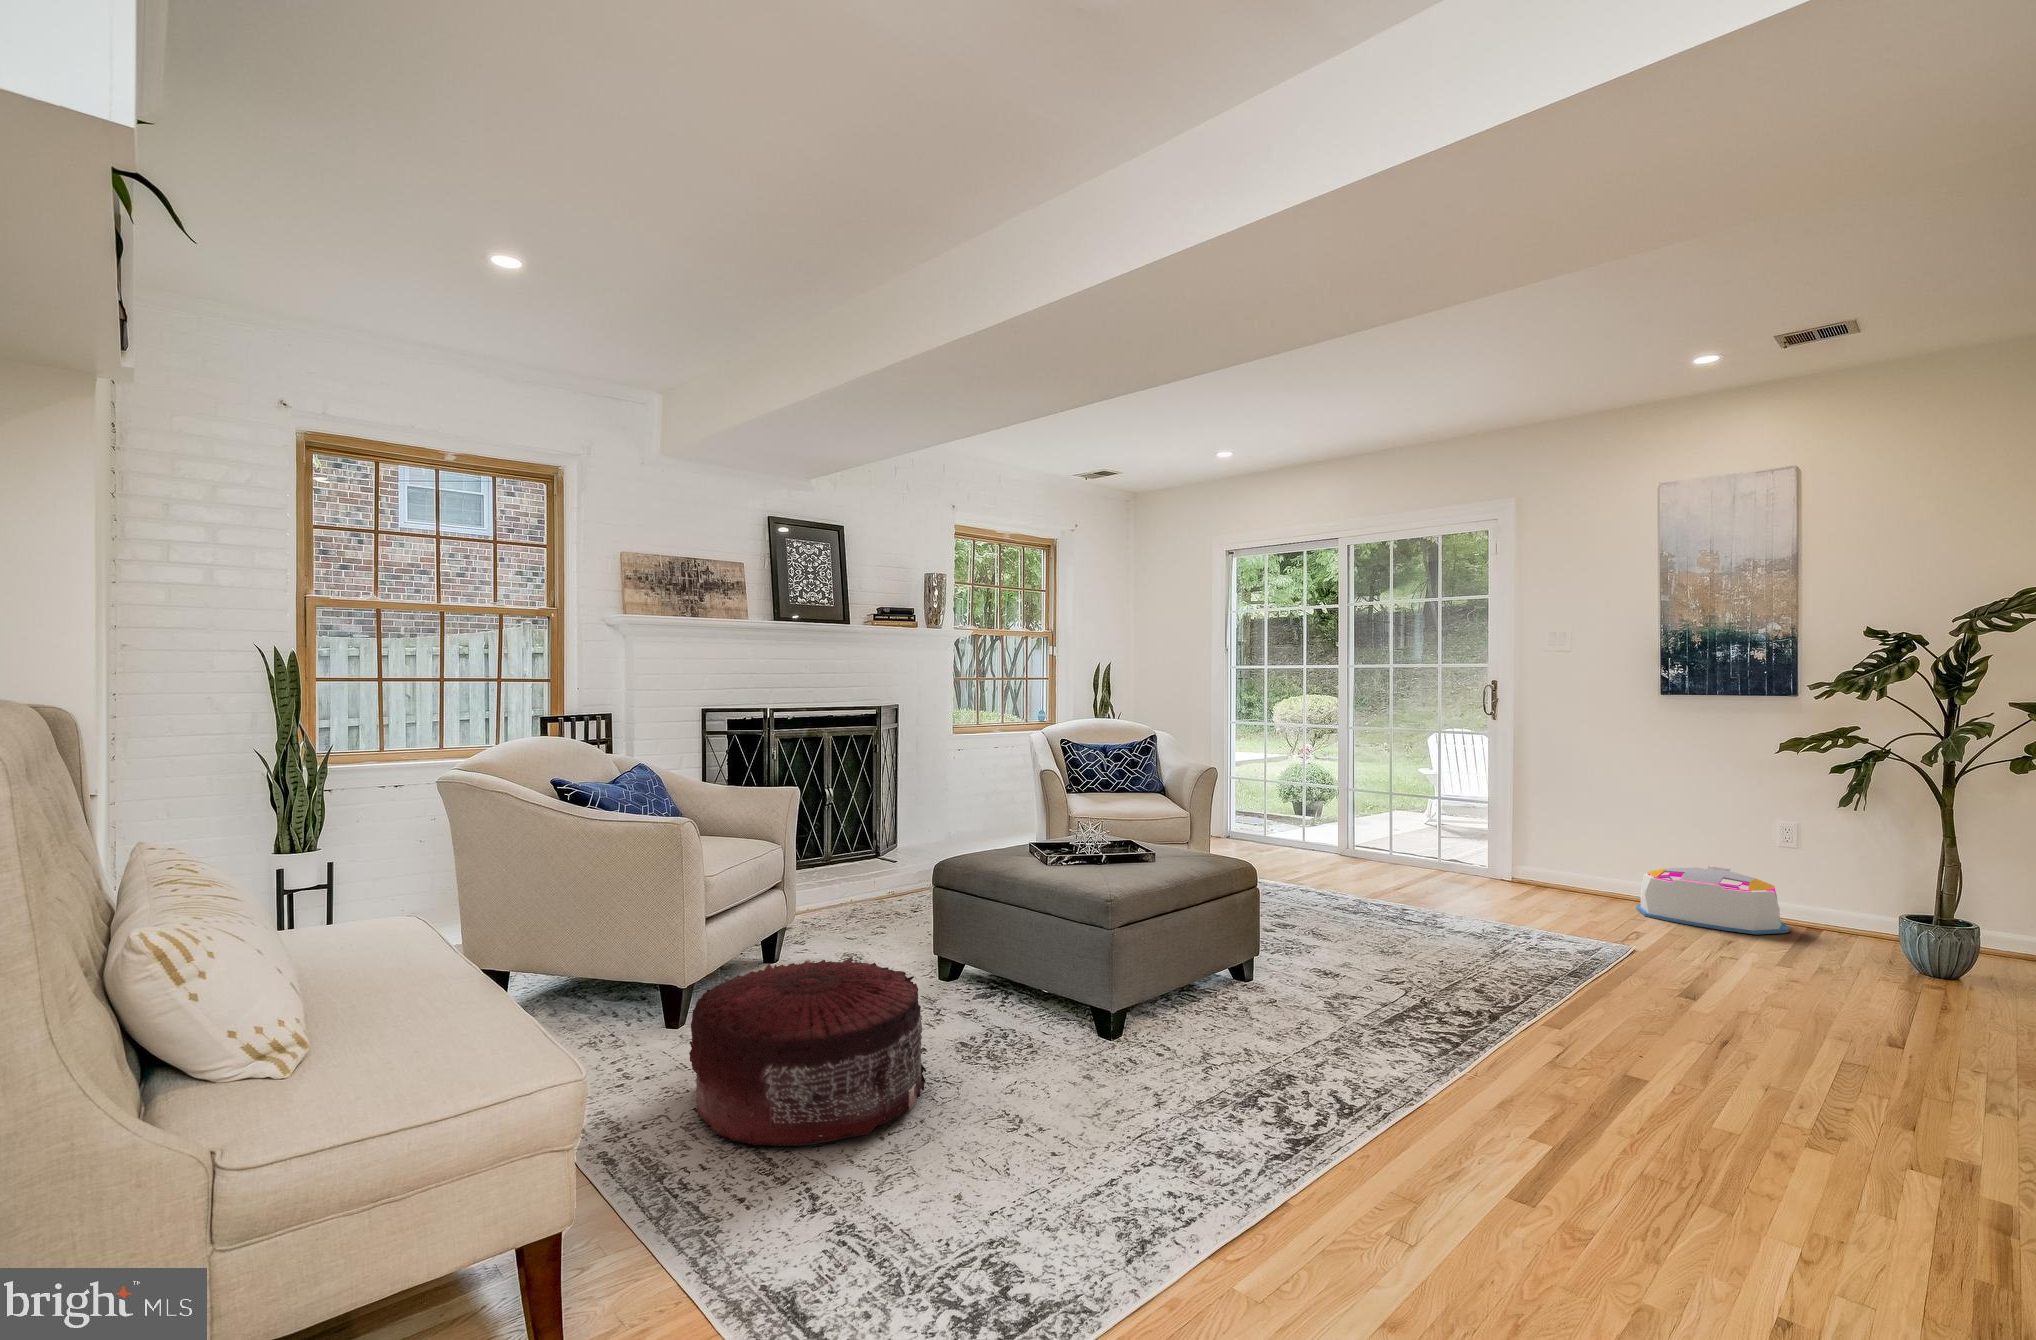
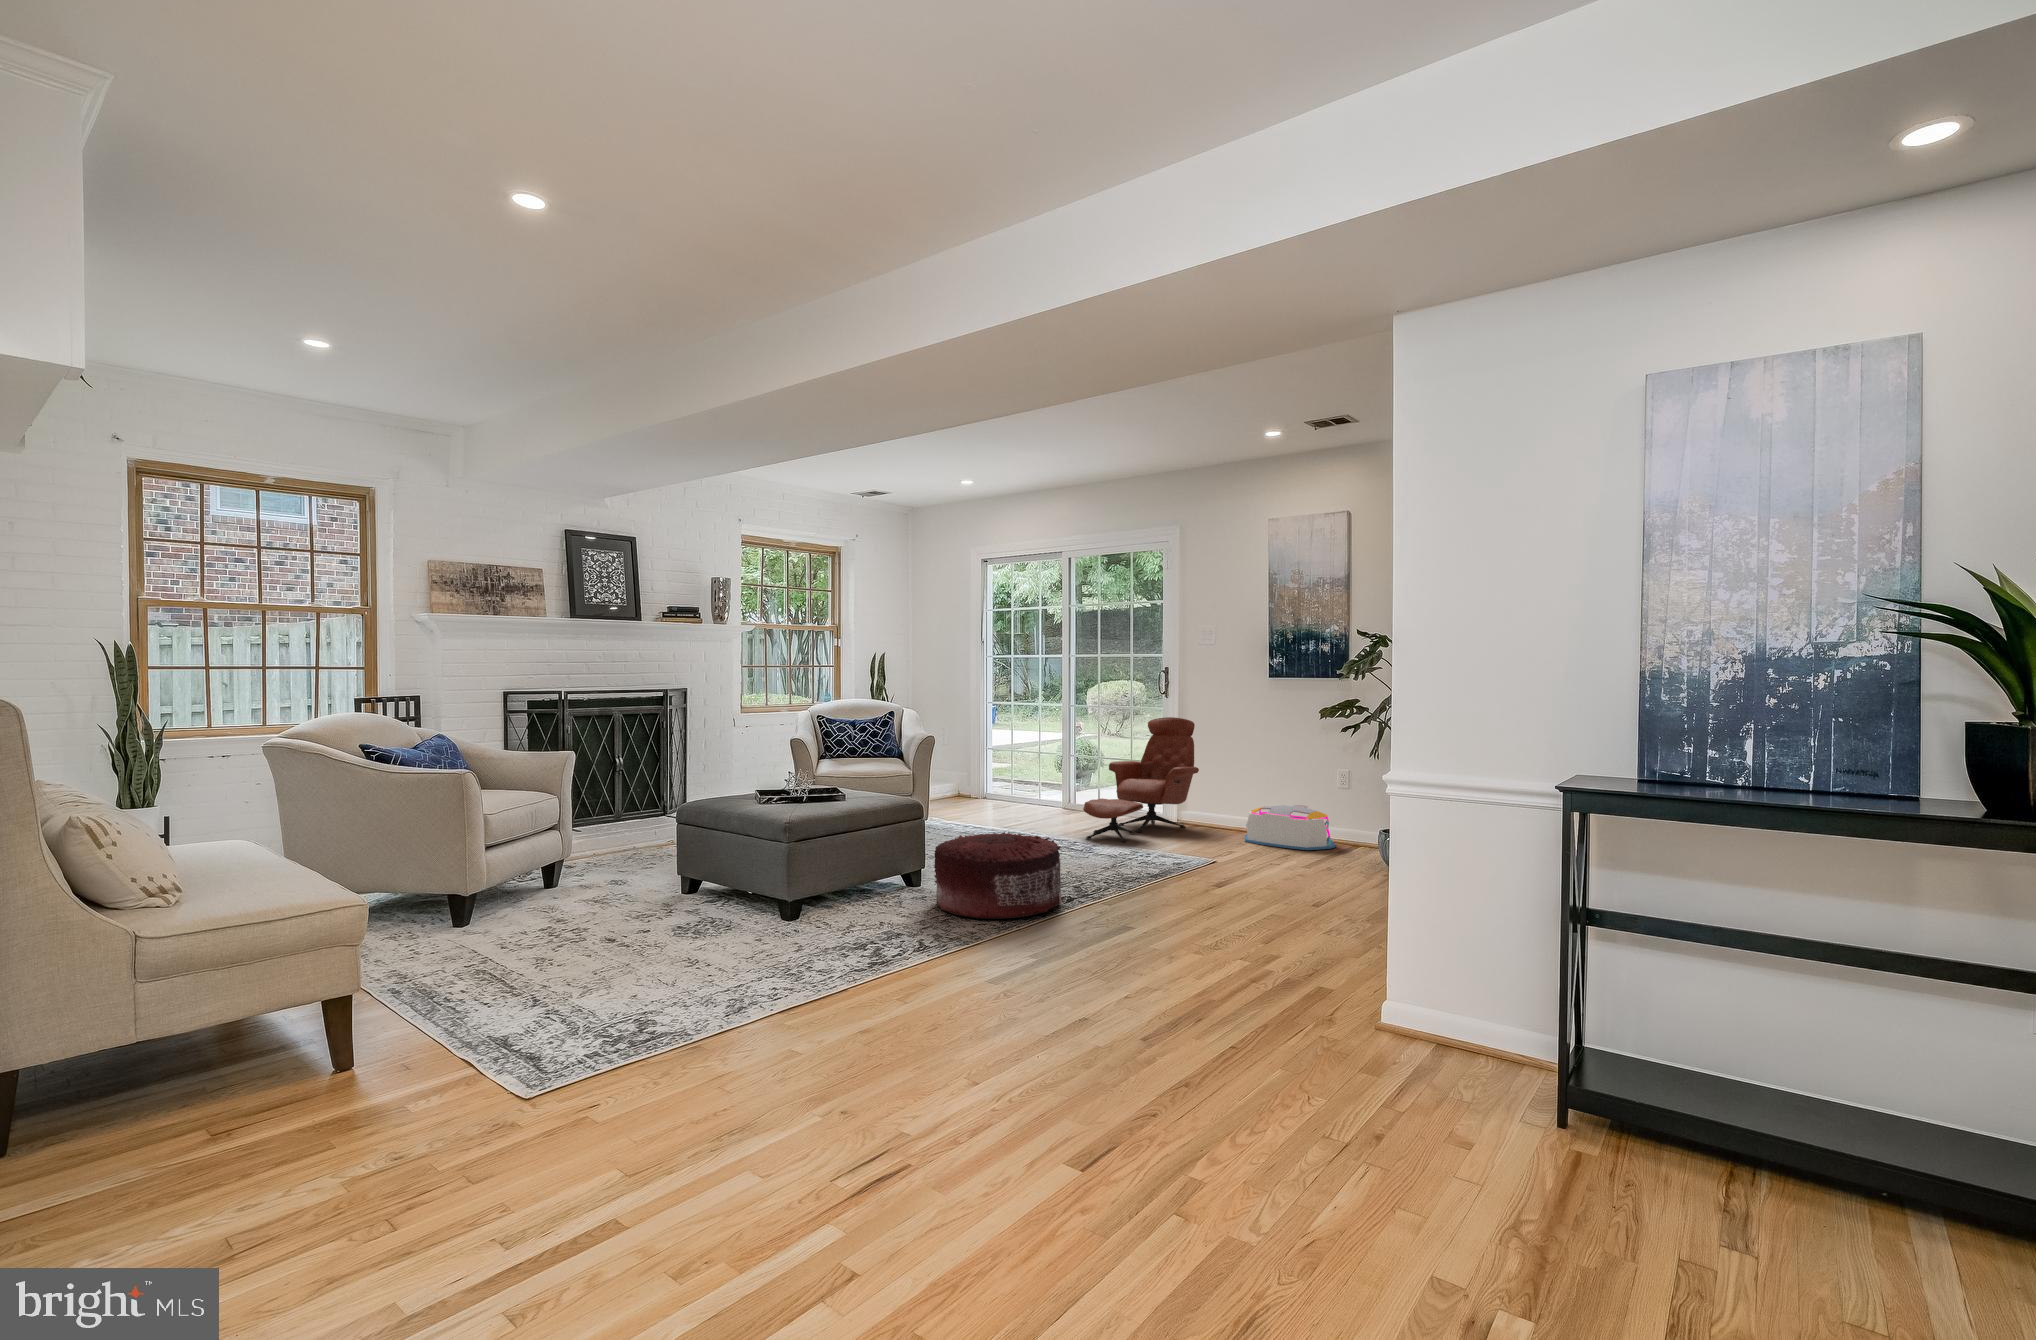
armchair: none [1410,745,1554,912] -> present [1083,717,1199,842]
pouf: present [689,958,926,1146] -> present [934,832,1061,919]

